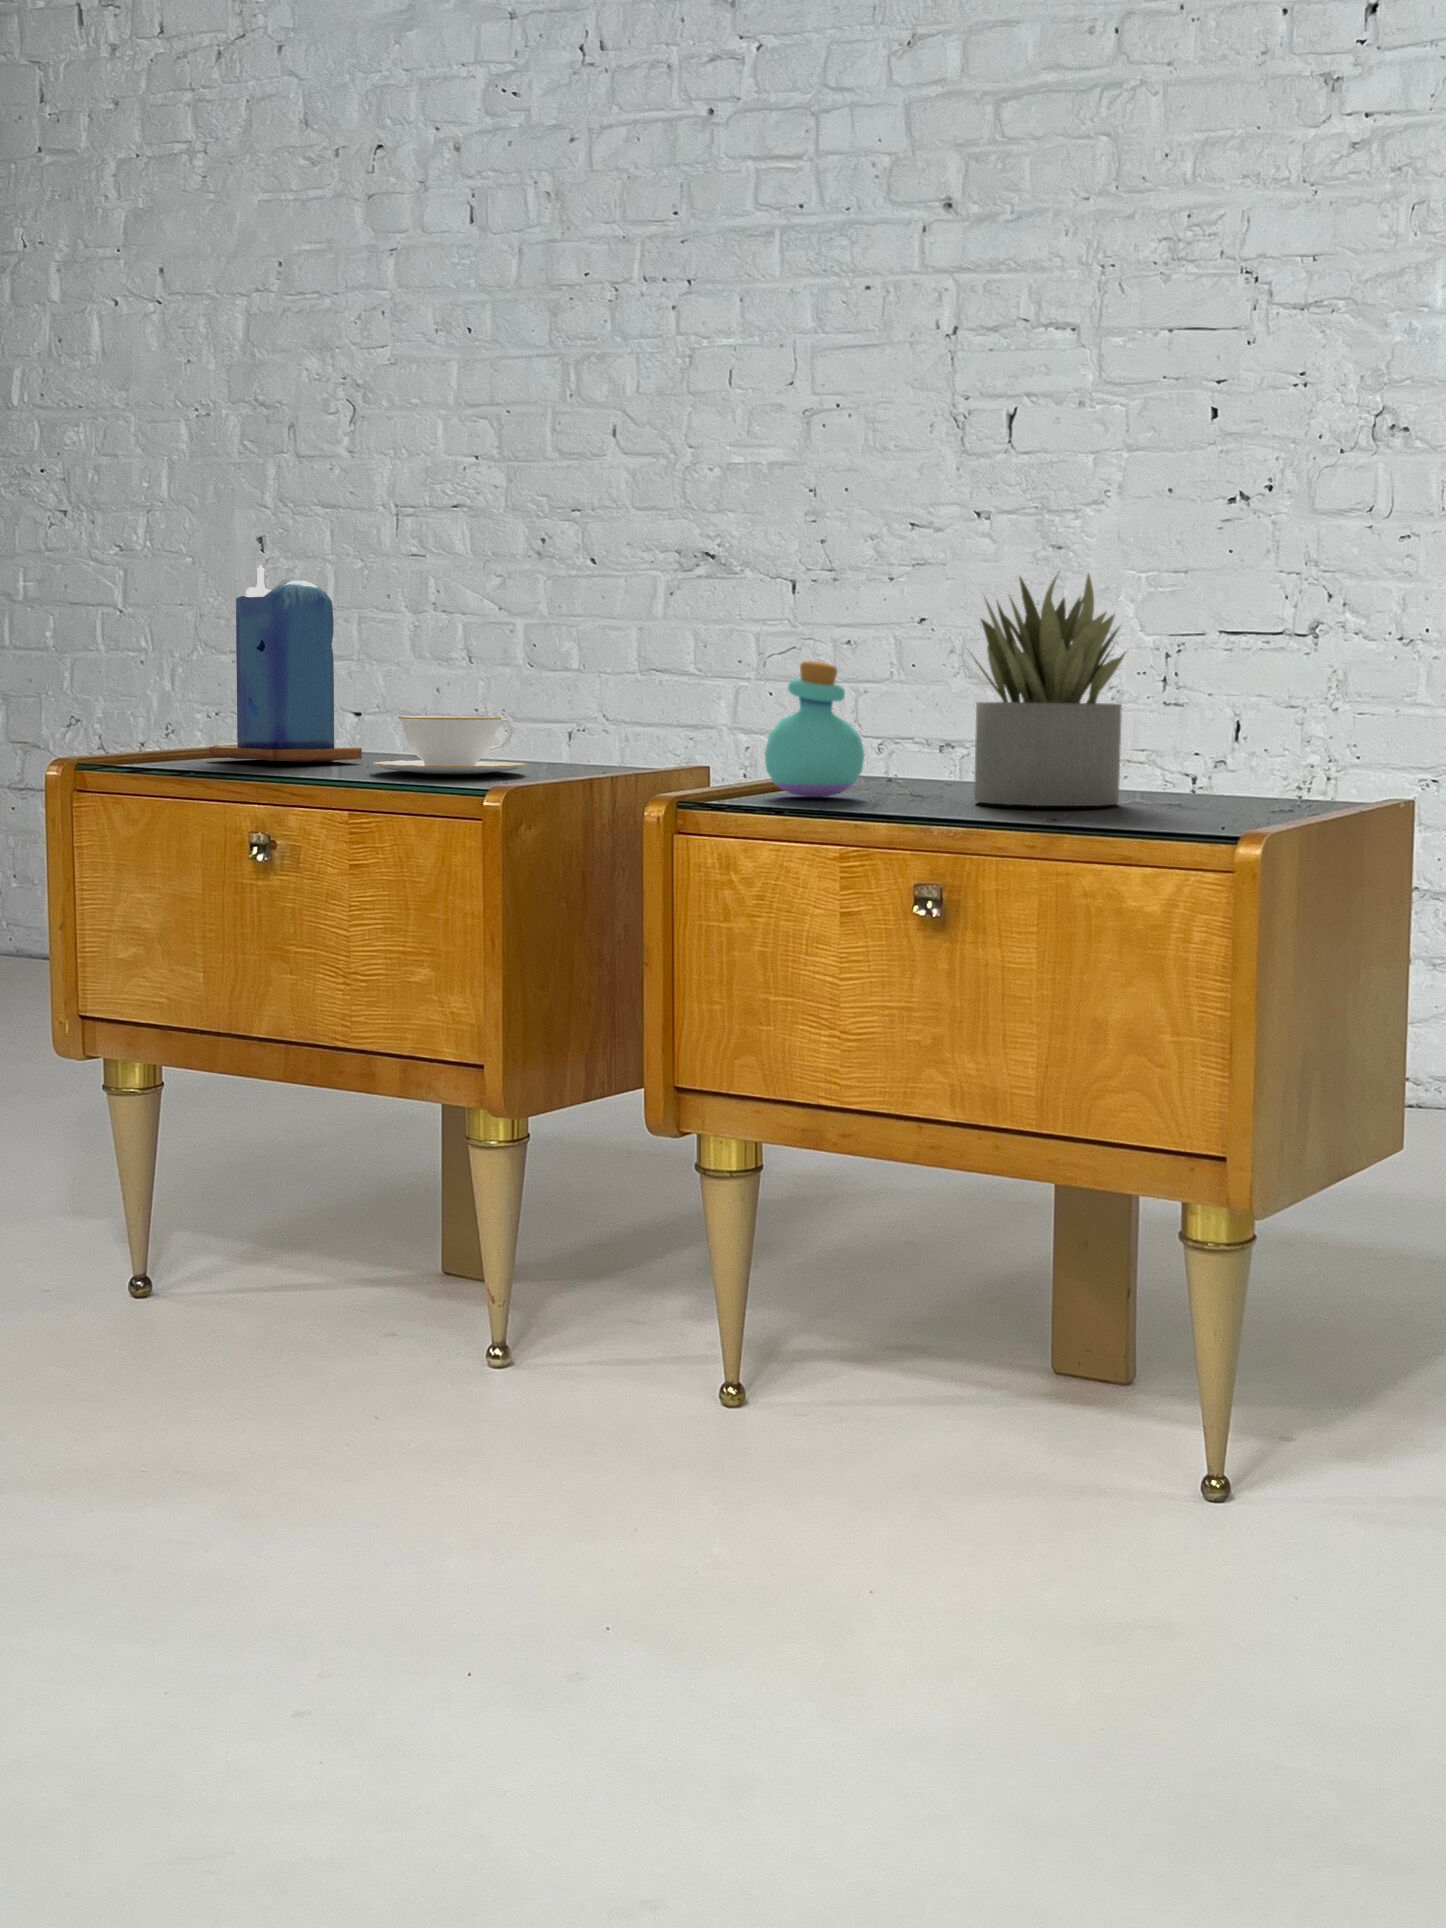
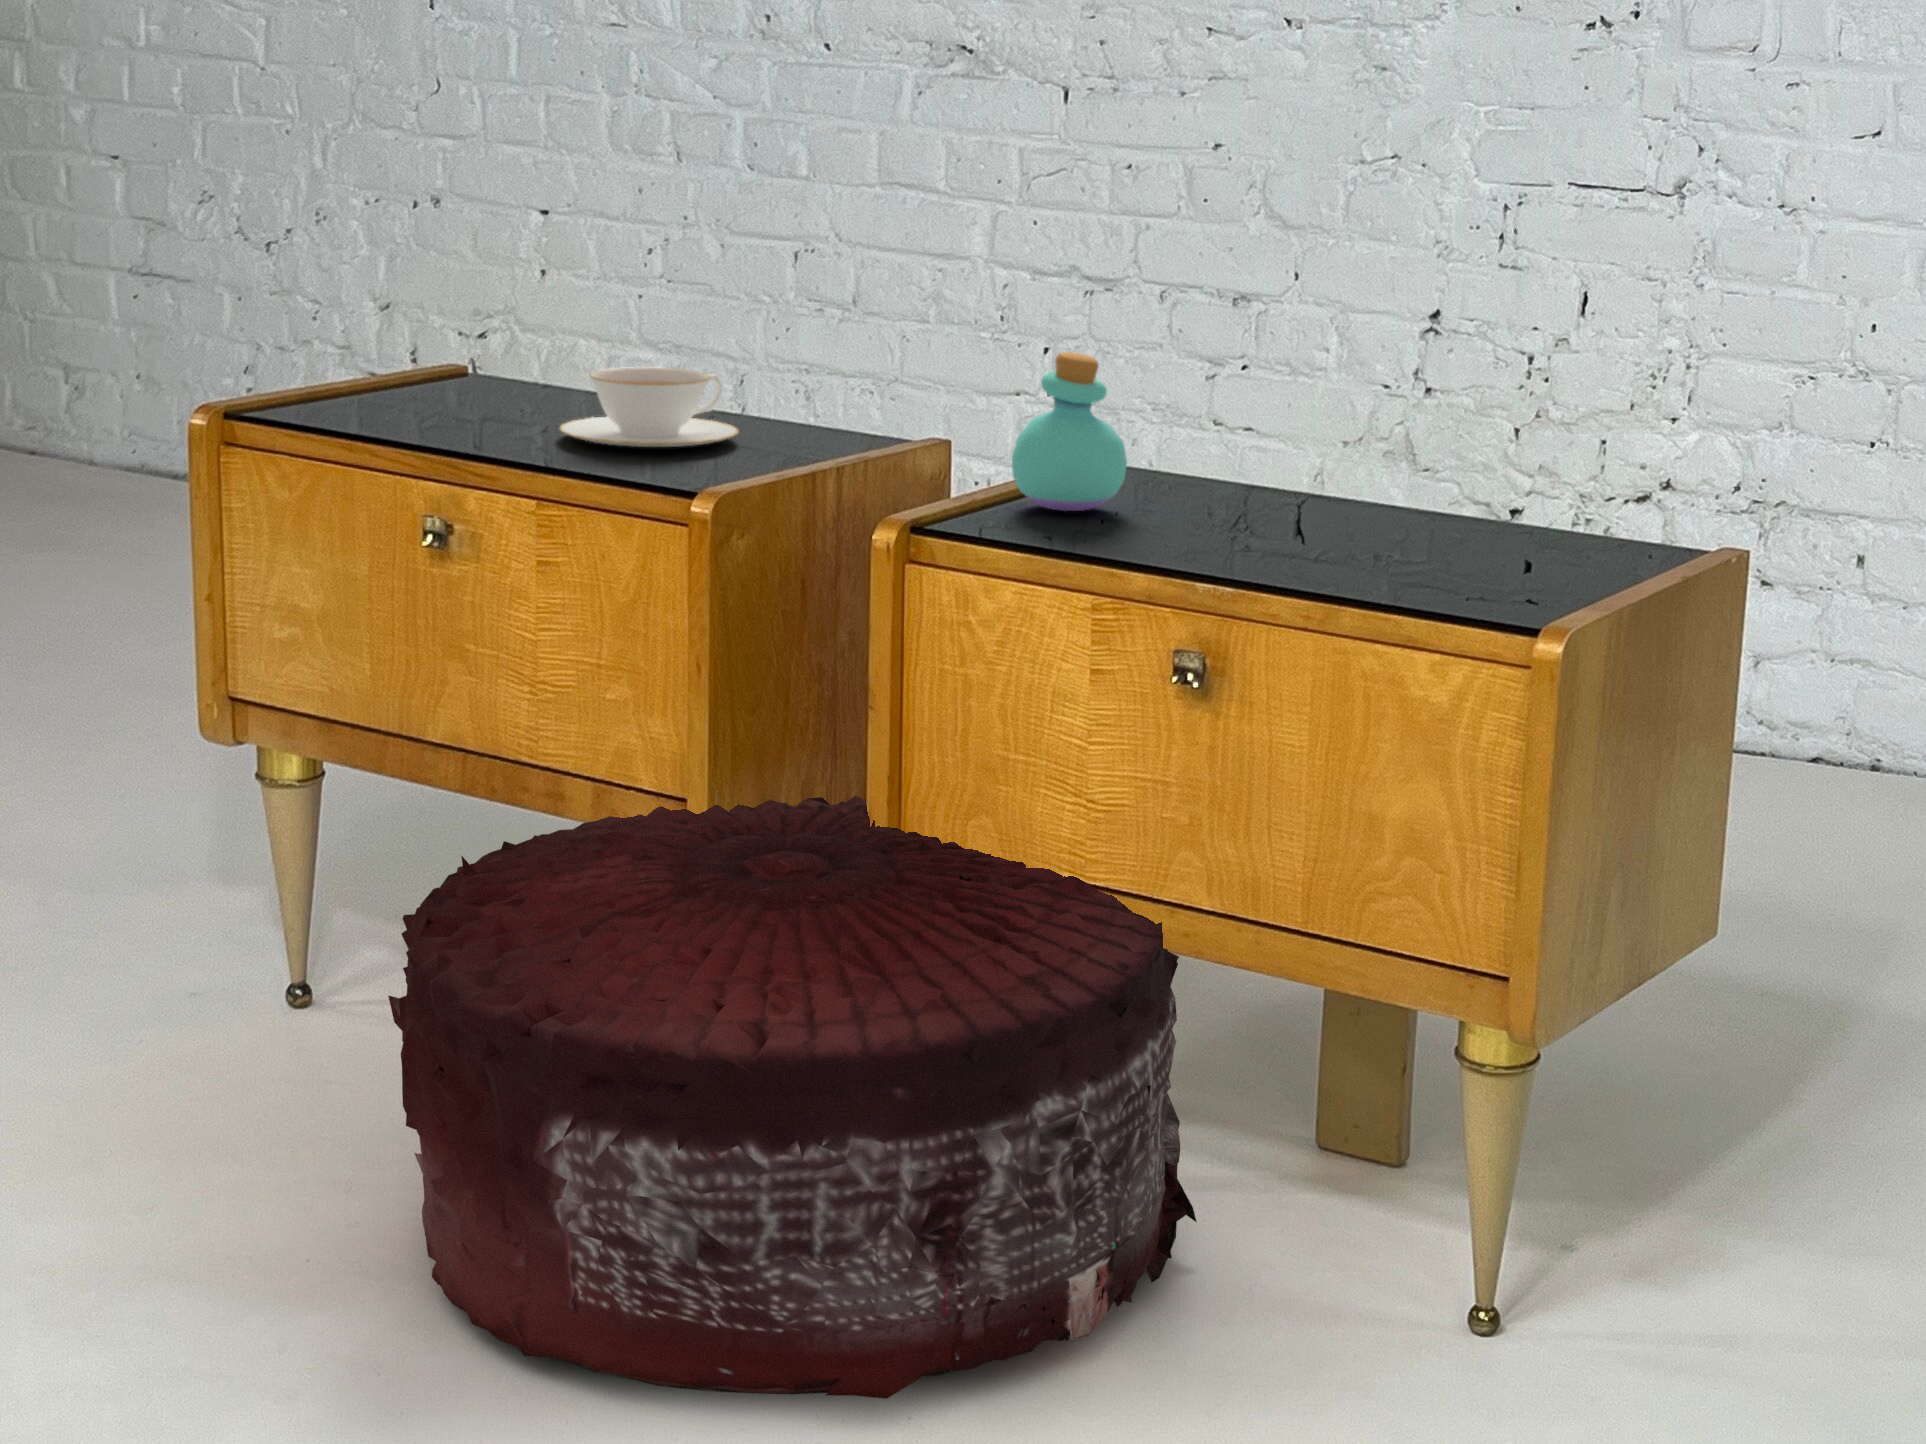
candle: present [209,565,362,762] -> none [370,173,547,414]
succulent plant: present [971,573,1126,806] -> none [1248,263,1436,547]
pouf: none [221,1062,951,1549] -> present [388,796,1196,1399]

